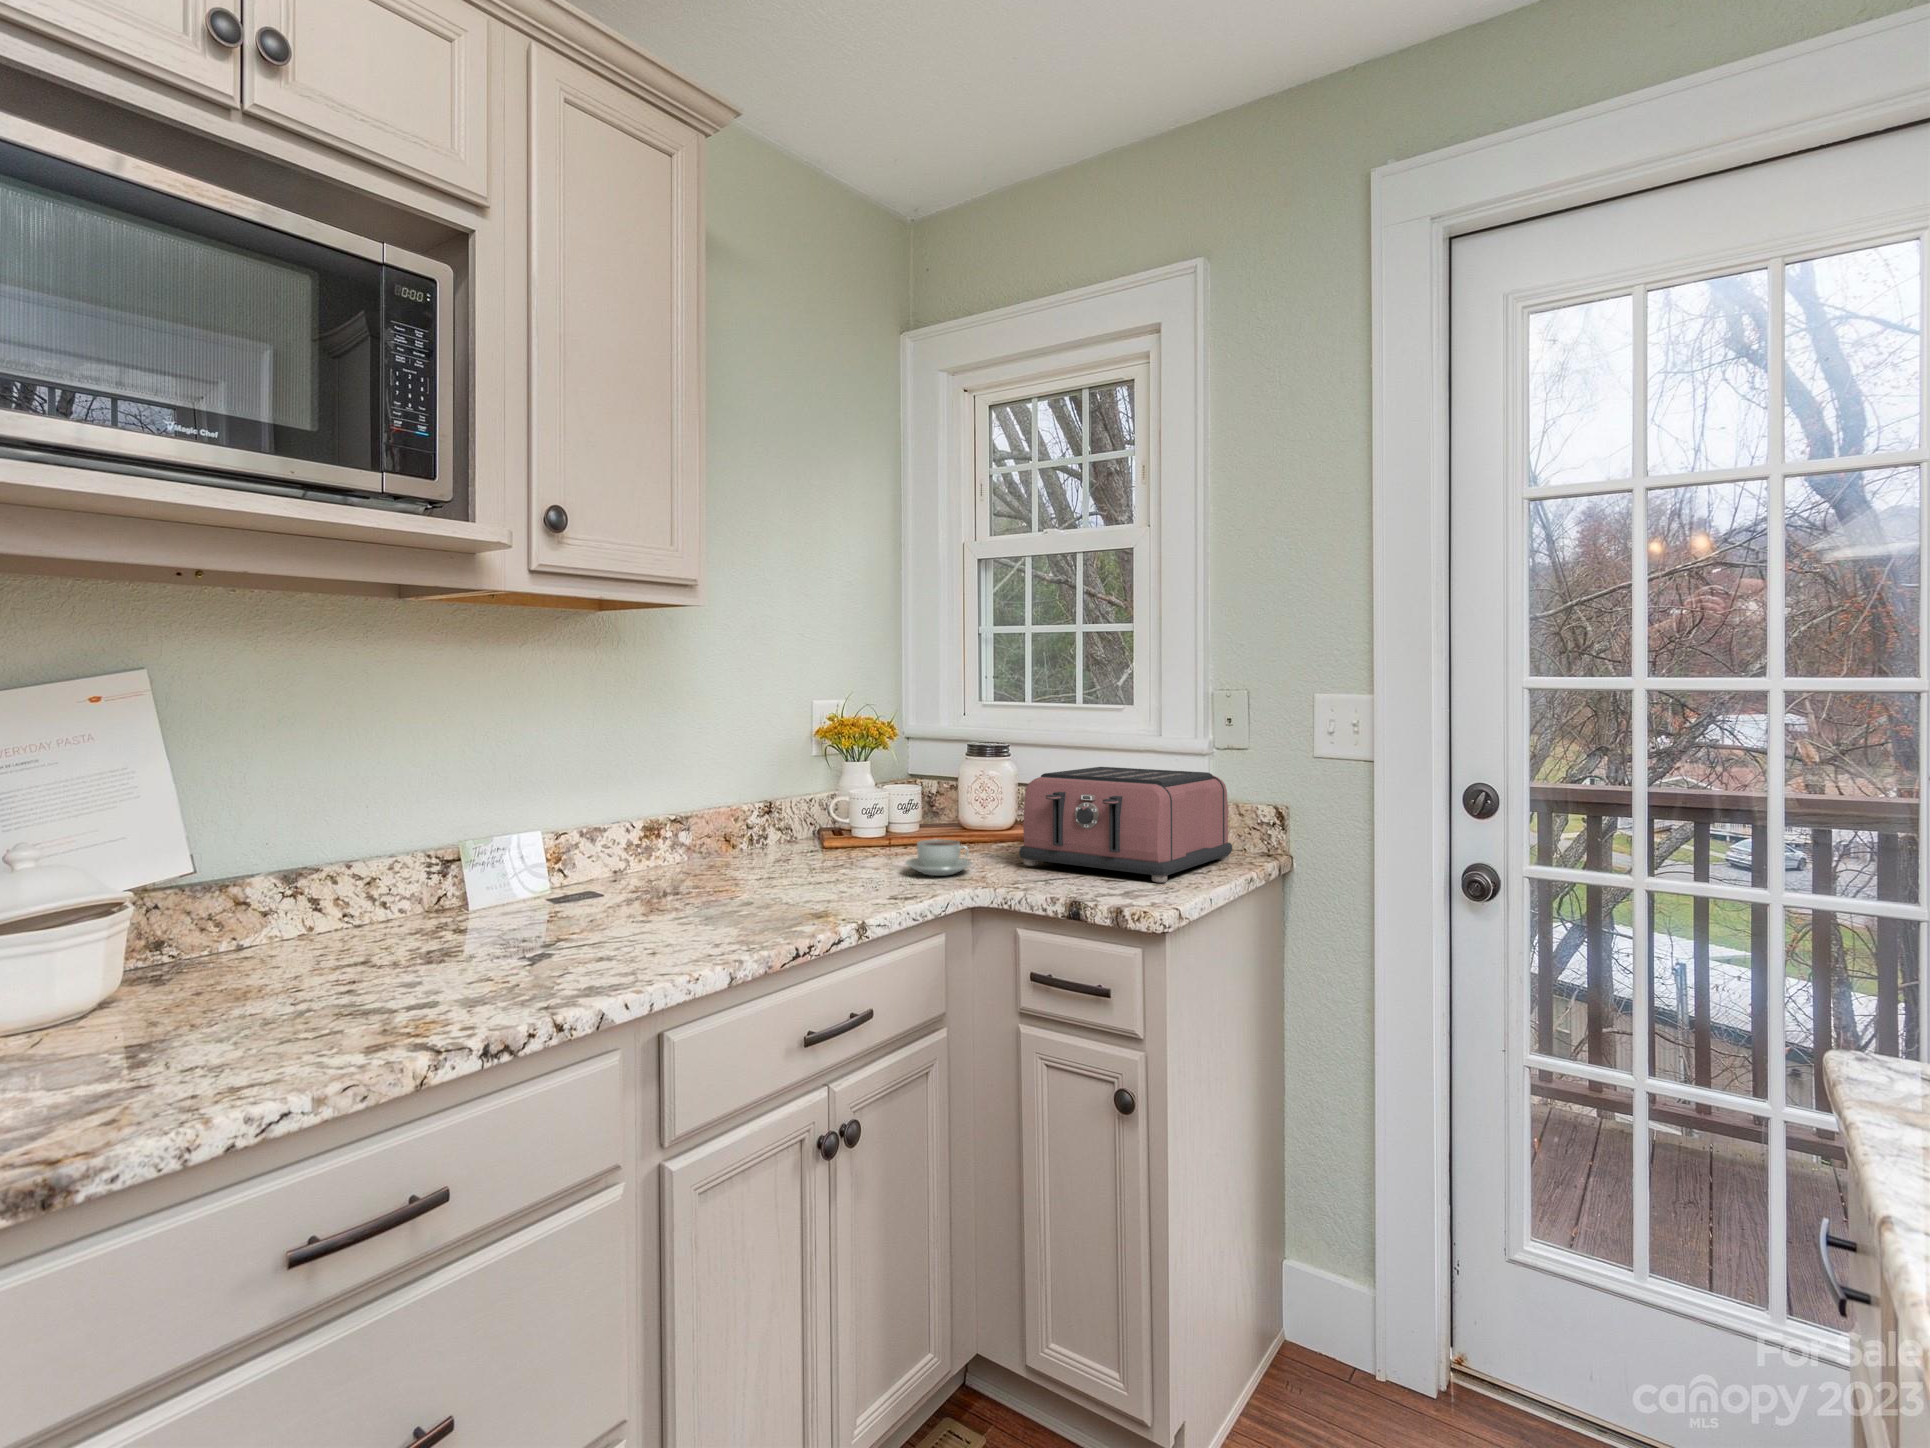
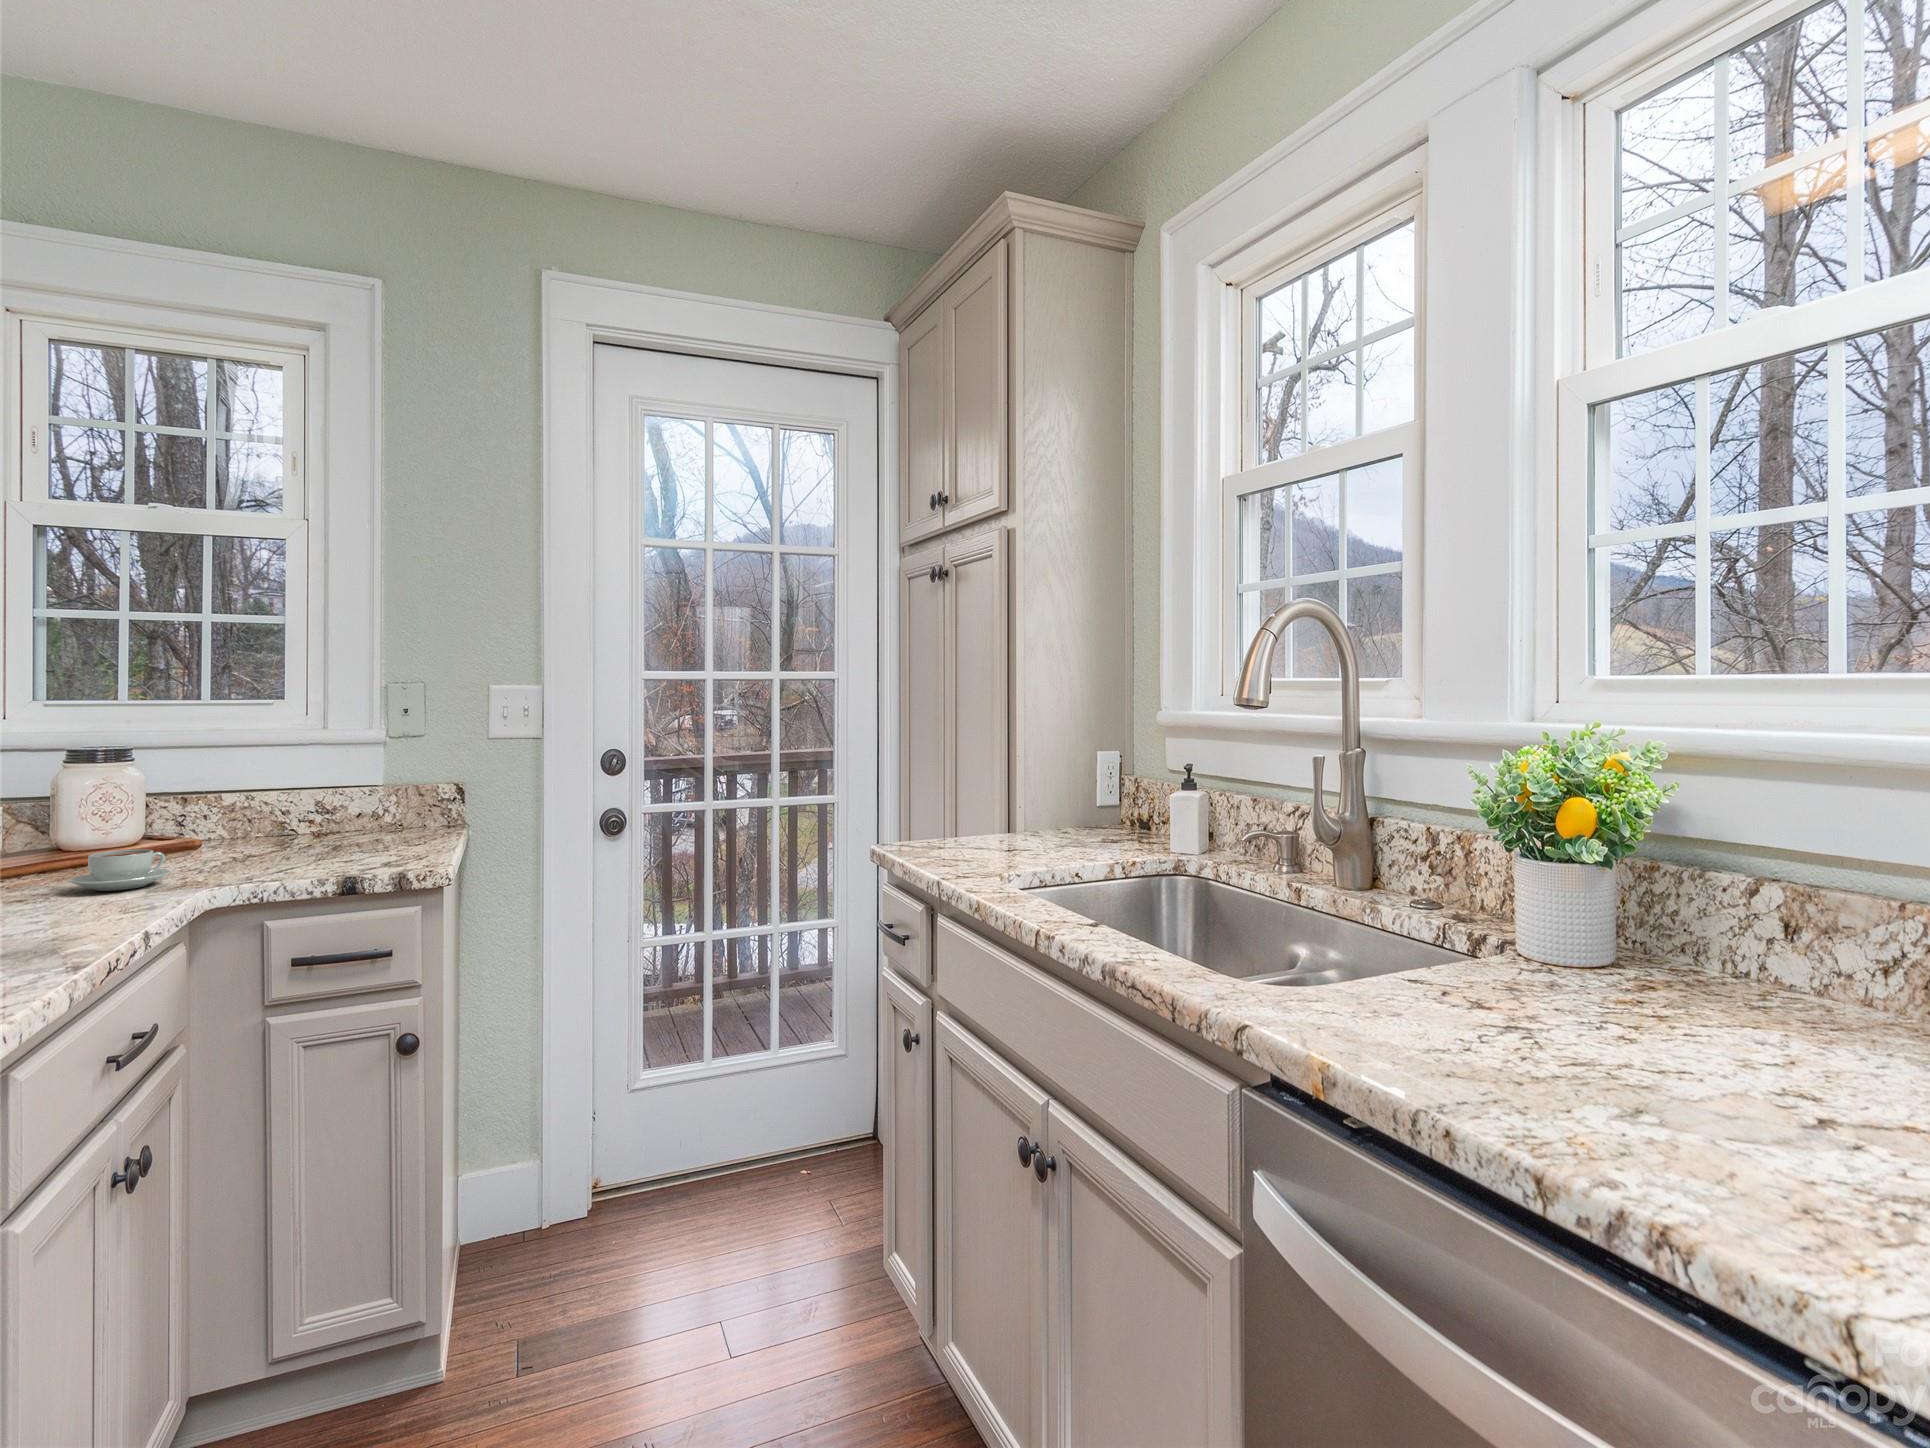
toaster: present [1019,767,1232,883] -> none [217,758,425,865]

